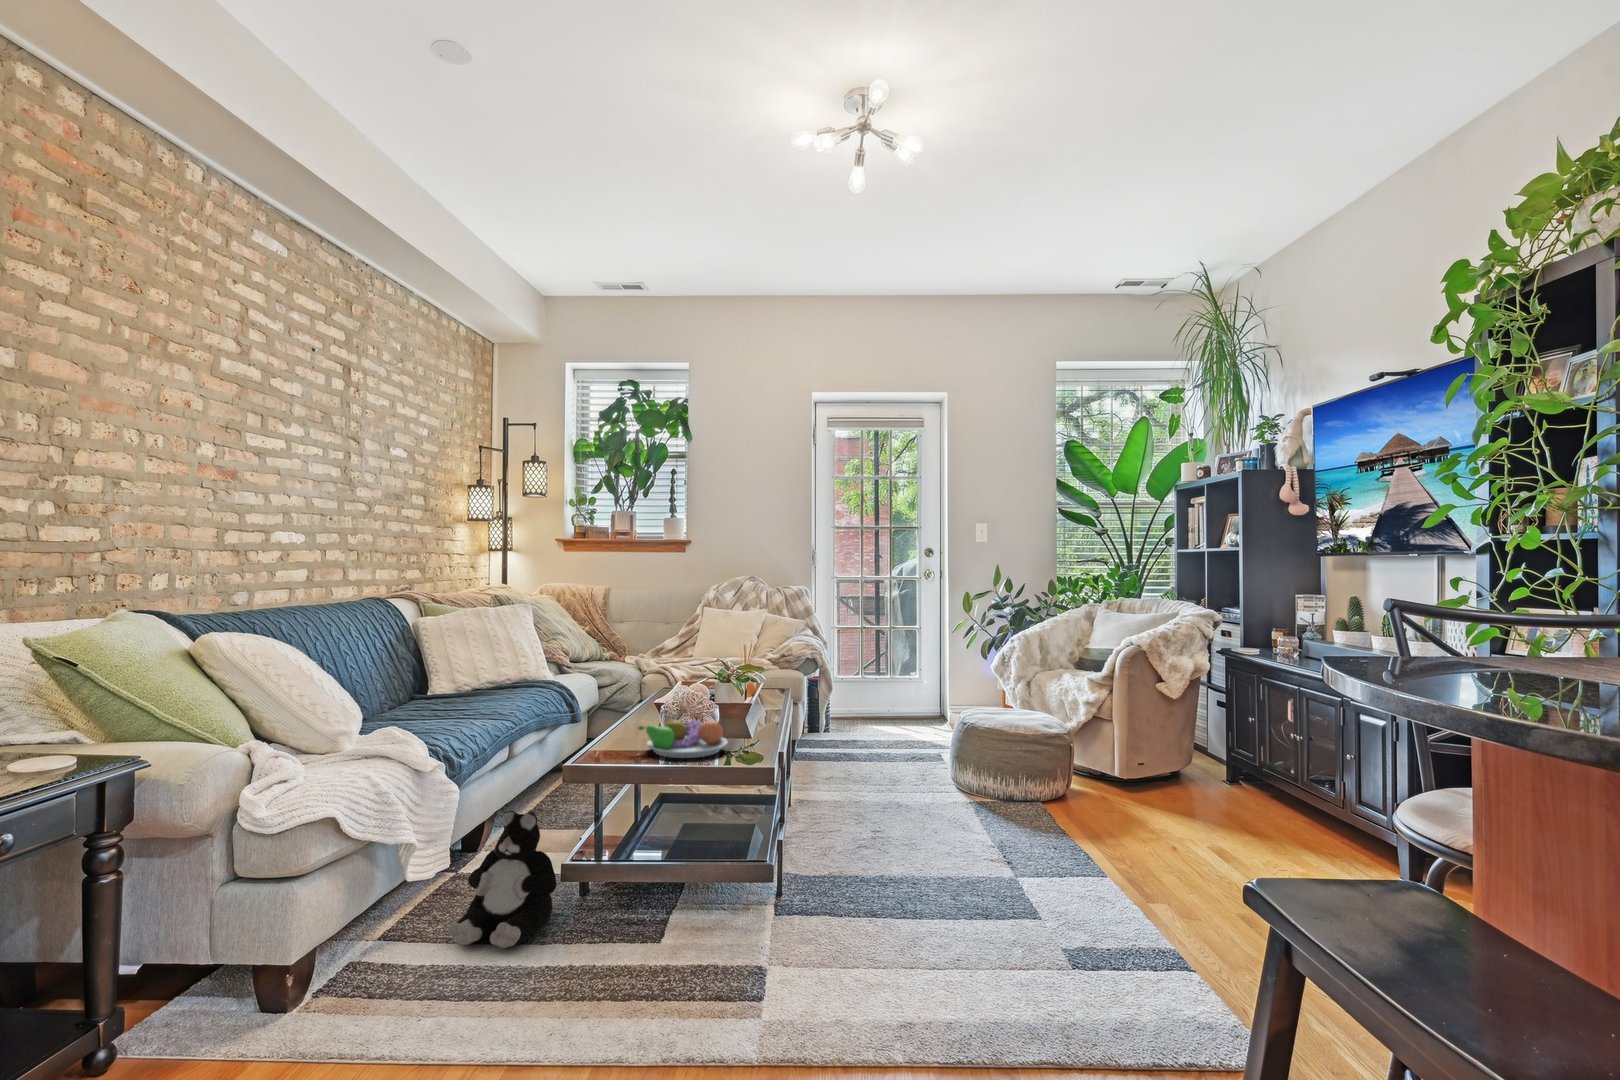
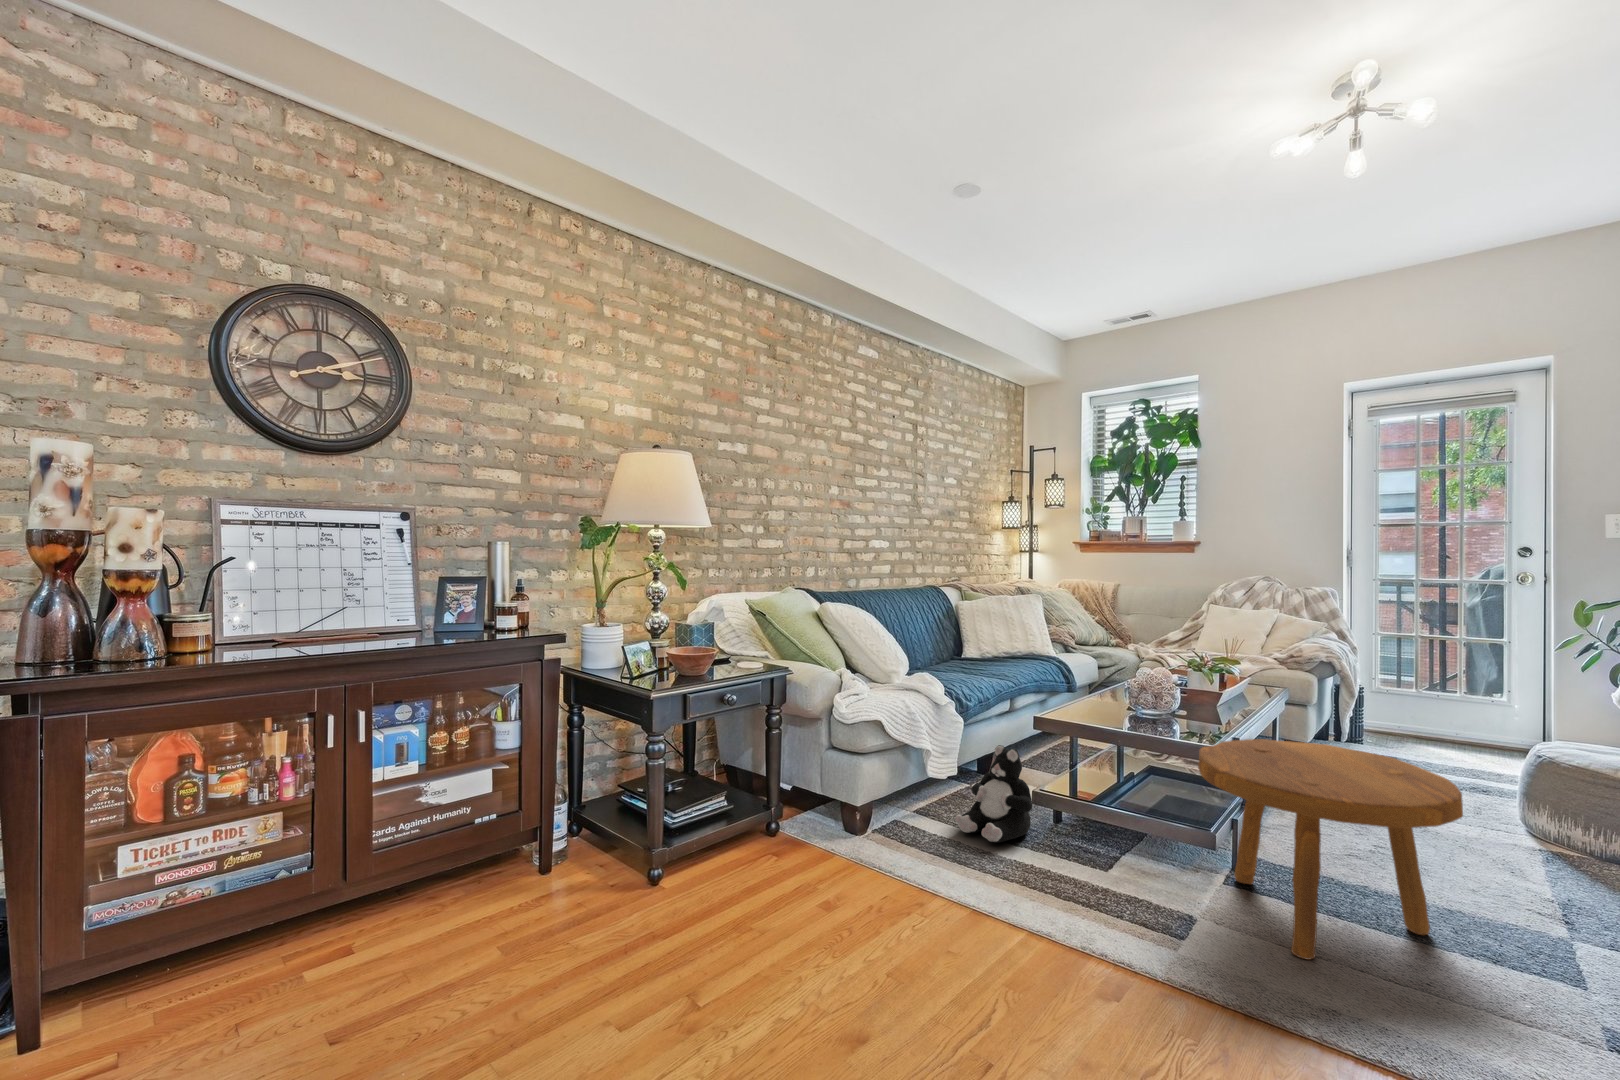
fruit bowl: present [639,715,727,758] -> none [1101,691,1182,730]
footstool: none [756,744,984,980] -> present [1198,739,1463,960]

